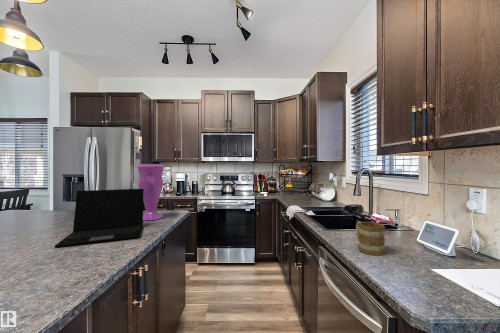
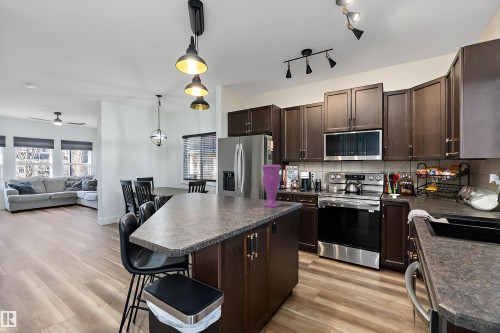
laptop: present [55,189,144,248] -> none [216,182,264,215]
mug: present [356,222,385,256] -> none [441,226,474,262]

